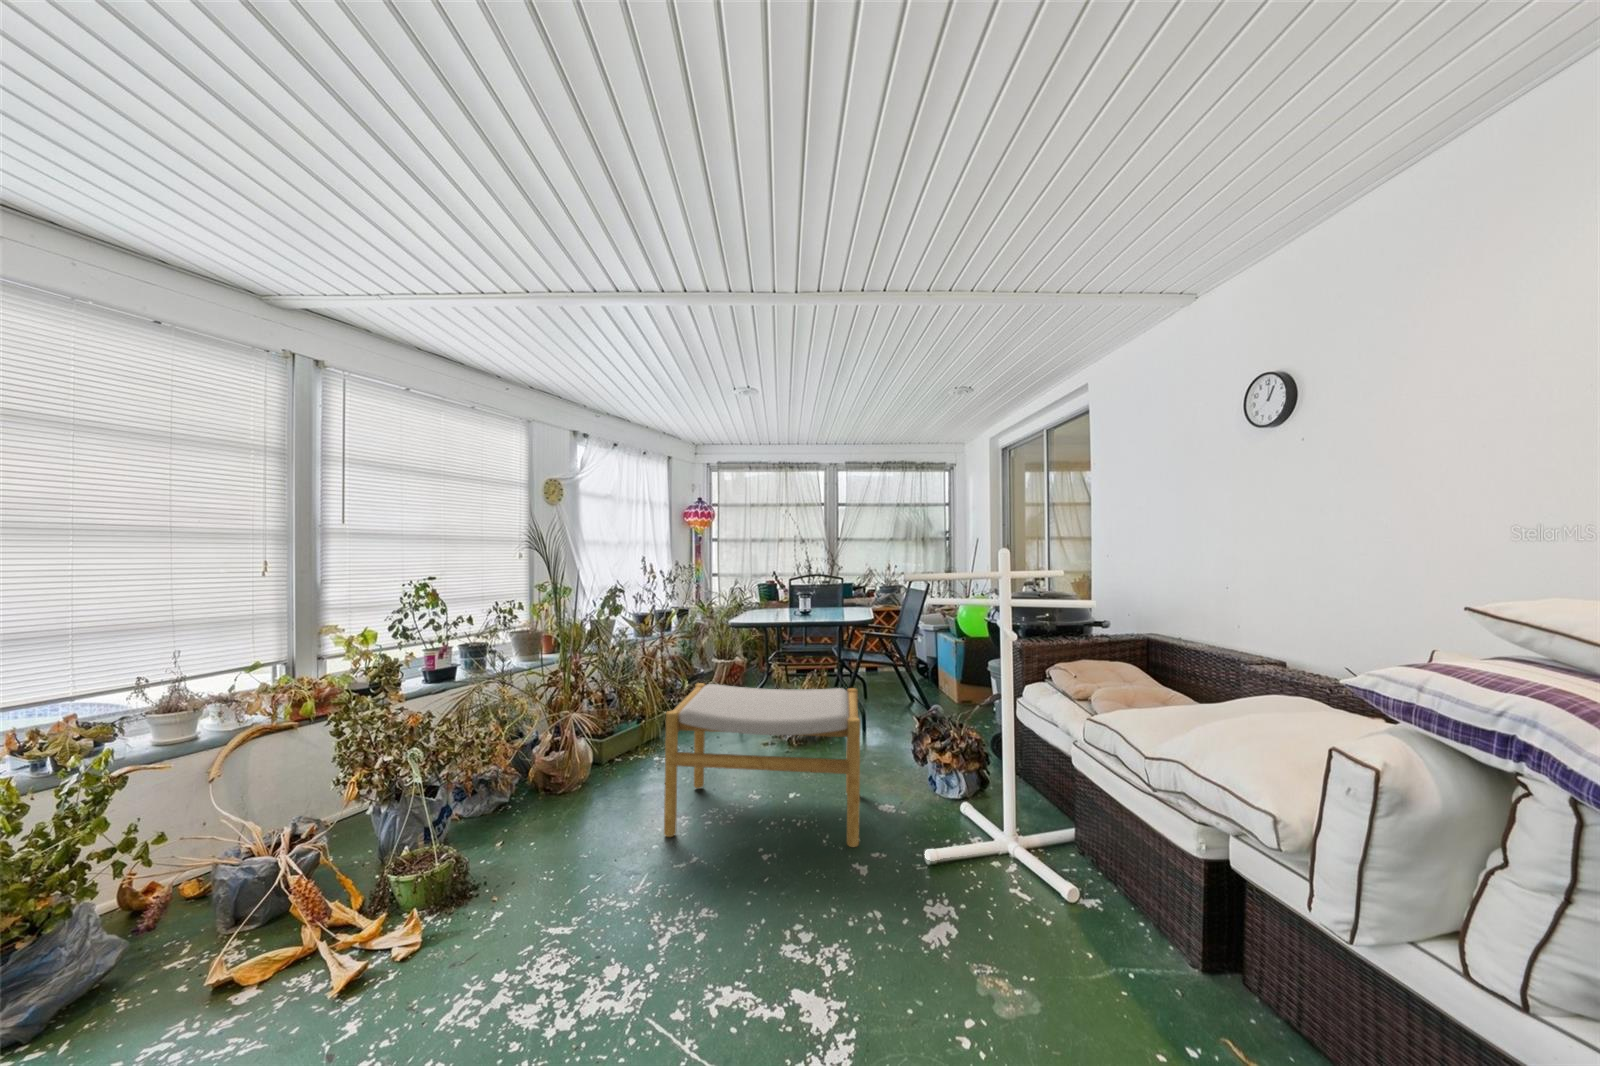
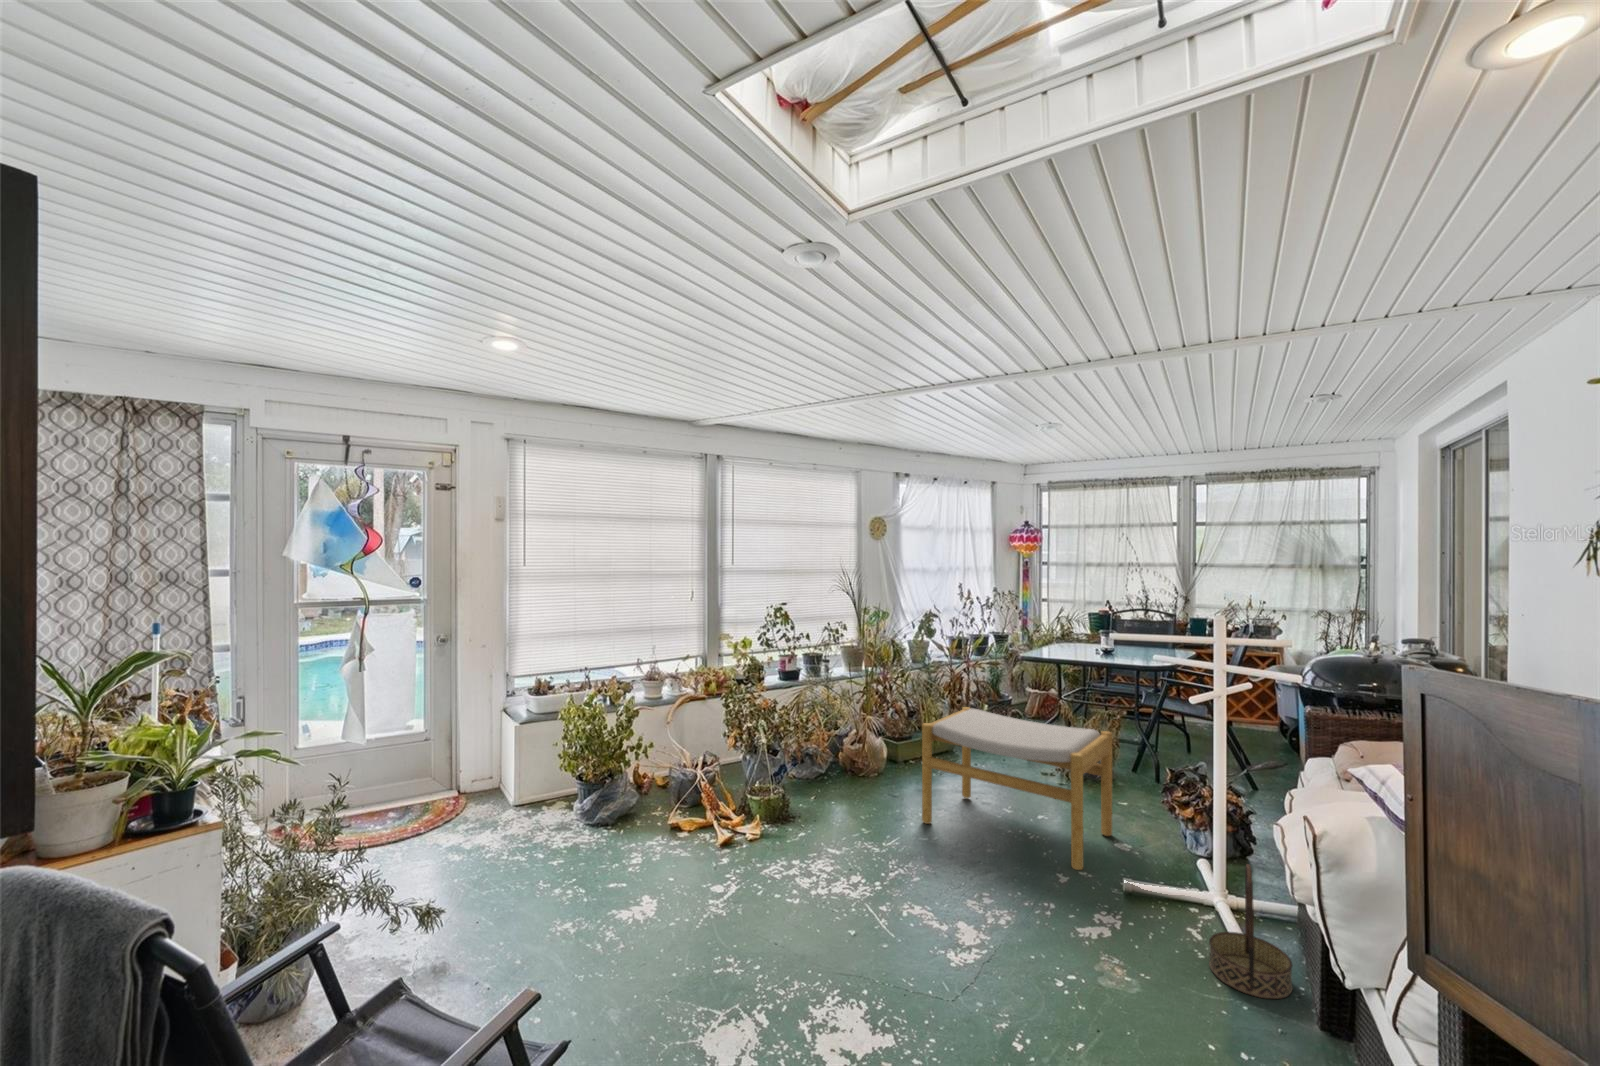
basket: none [1033,806,1113,950] -> present [1209,864,1293,999]

